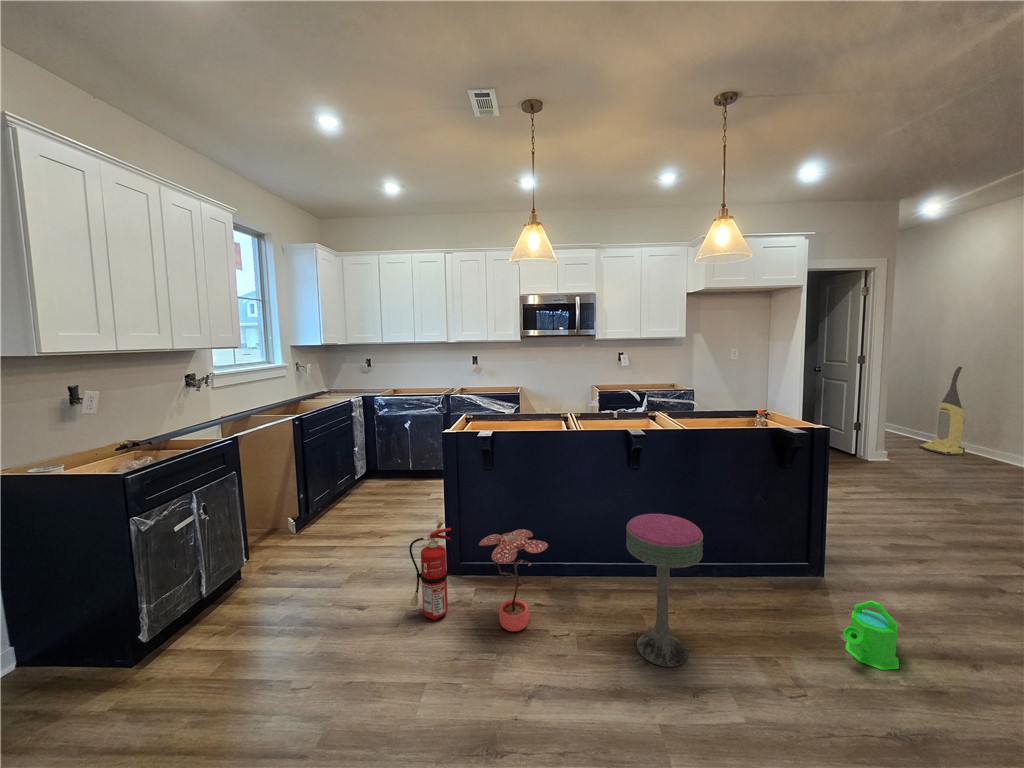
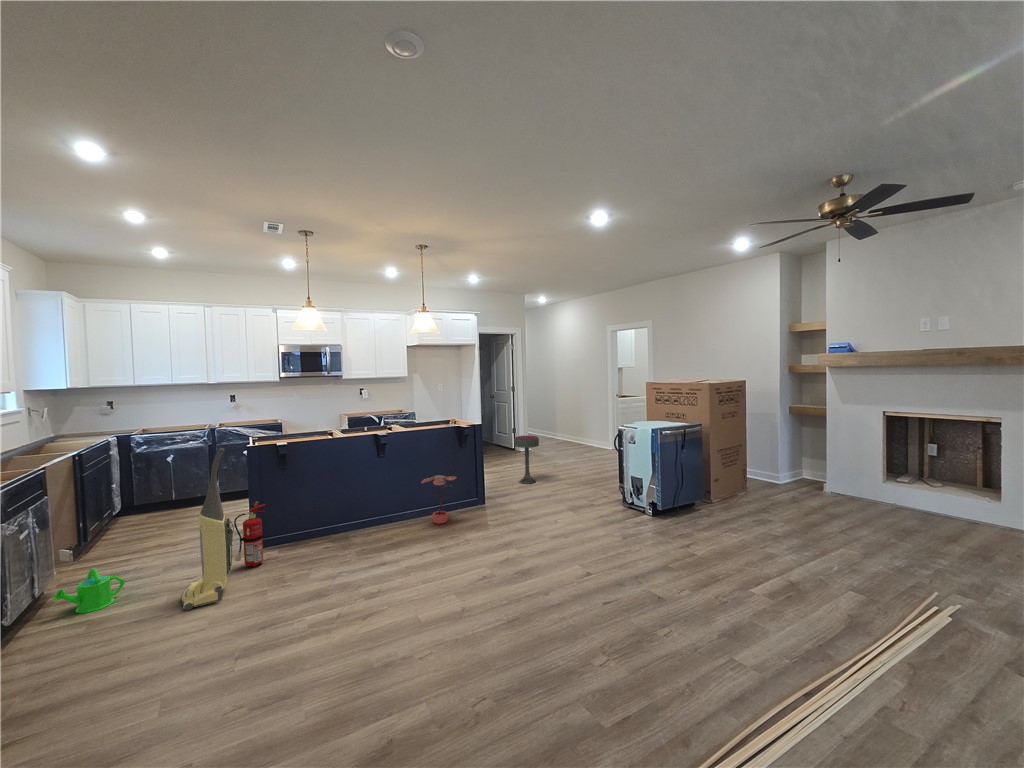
vacuum cleaner: present [919,367,965,455] -> present [181,448,234,610]
bar stool: present [626,514,703,667] -> present [514,436,539,484]
potted plant: present [479,529,548,631] -> present [421,475,457,524]
watering can: present [843,600,899,670] -> present [54,568,125,613]

